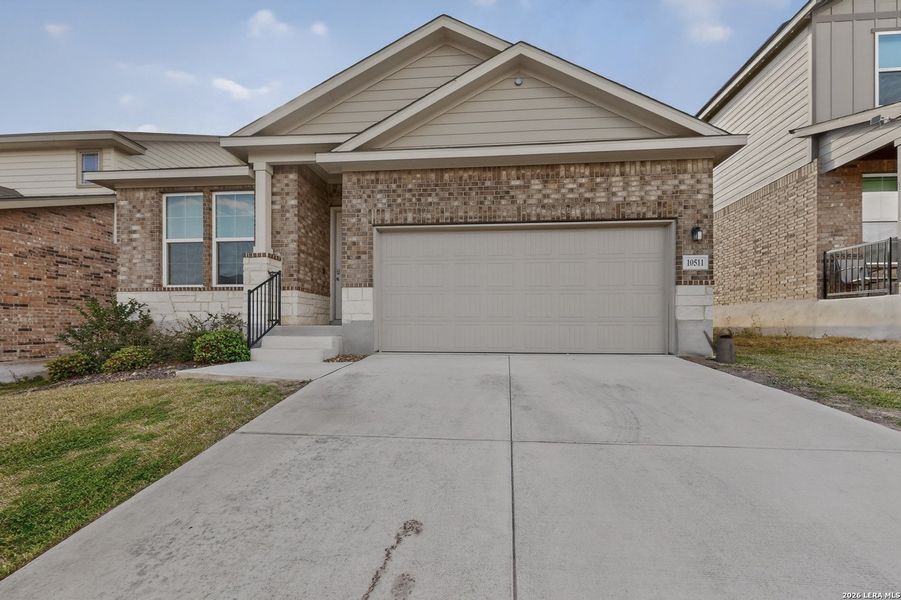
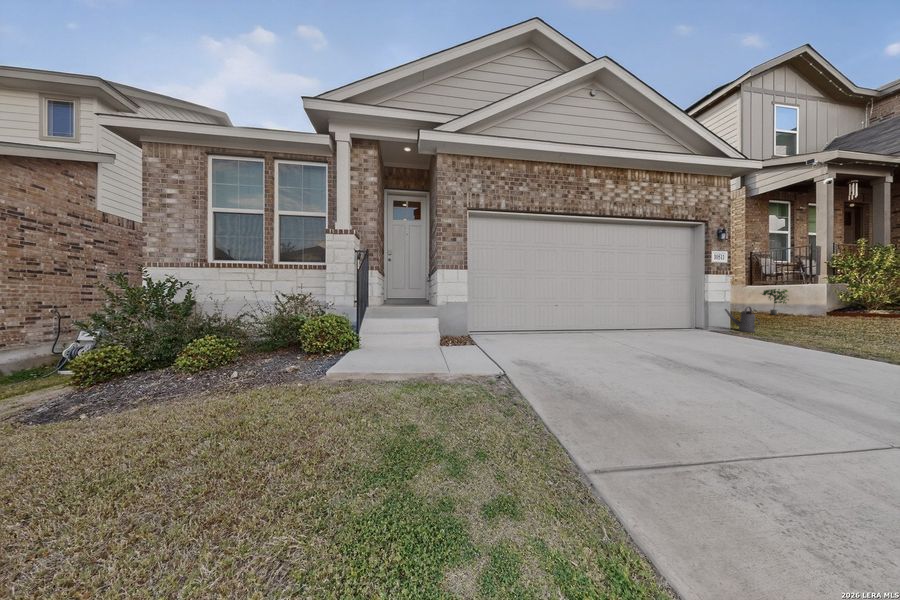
potted plant: none [827,301,872,338] -> present [762,289,789,315]

